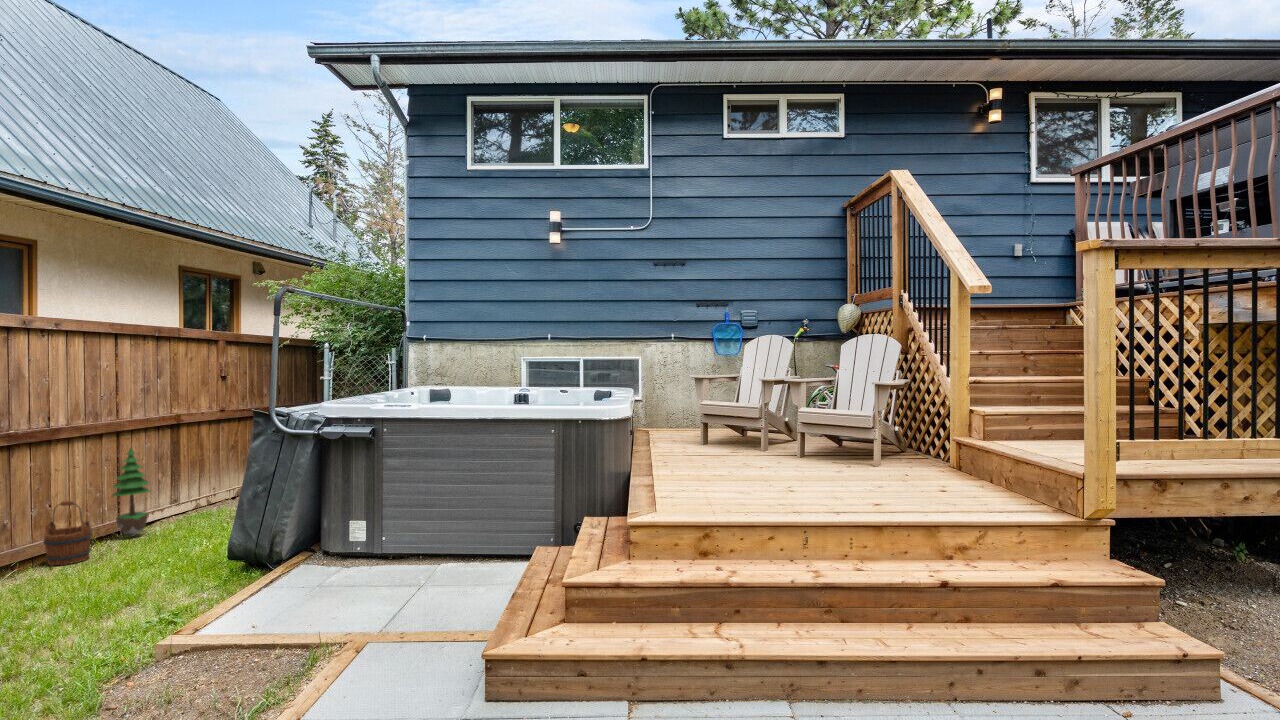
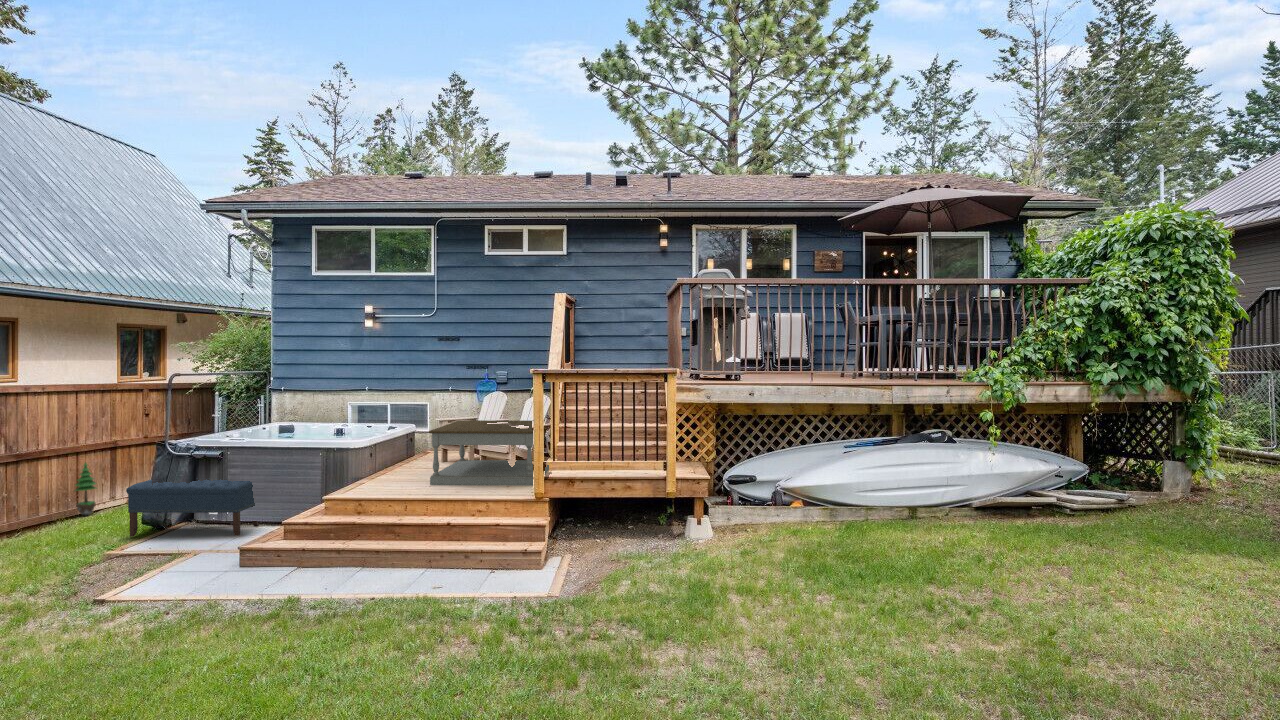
coffee table: none [761,373,1004,491] -> present [429,420,549,486]
bench: none [203,477,446,590] -> present [126,479,259,537]
wooden bucket: present [43,501,92,566] -> none [37,493,64,529]

